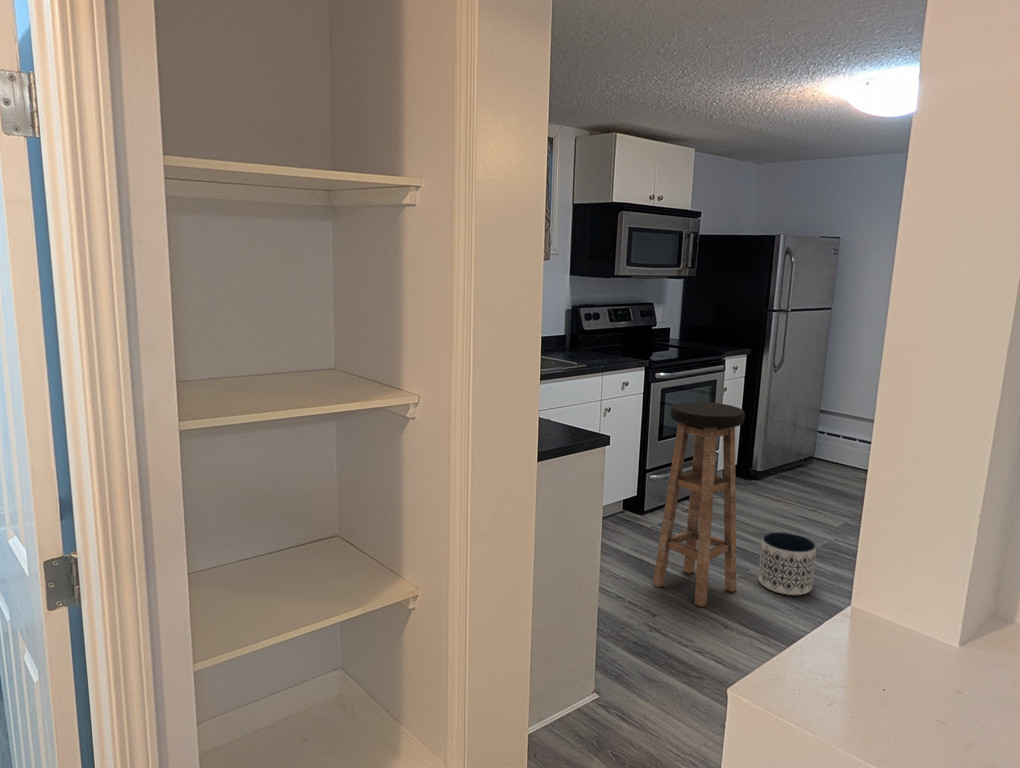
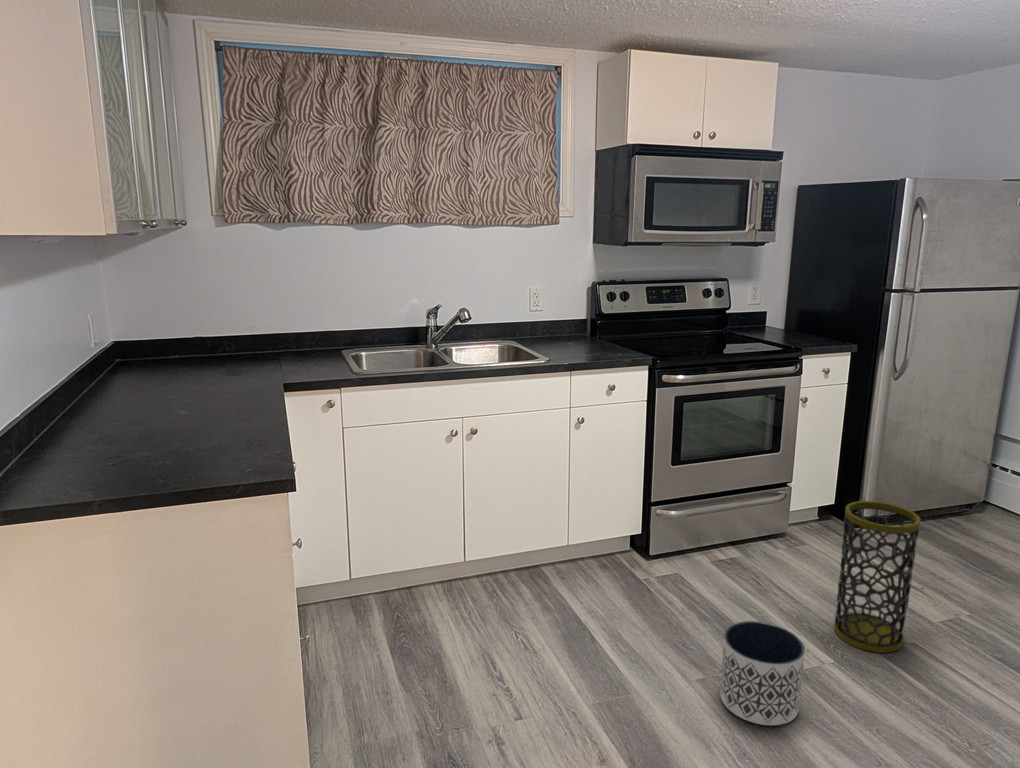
bar stool: present [653,402,745,607] -> none [564,421,679,712]
trash can: none [788,450,843,548] -> present [834,501,920,653]

